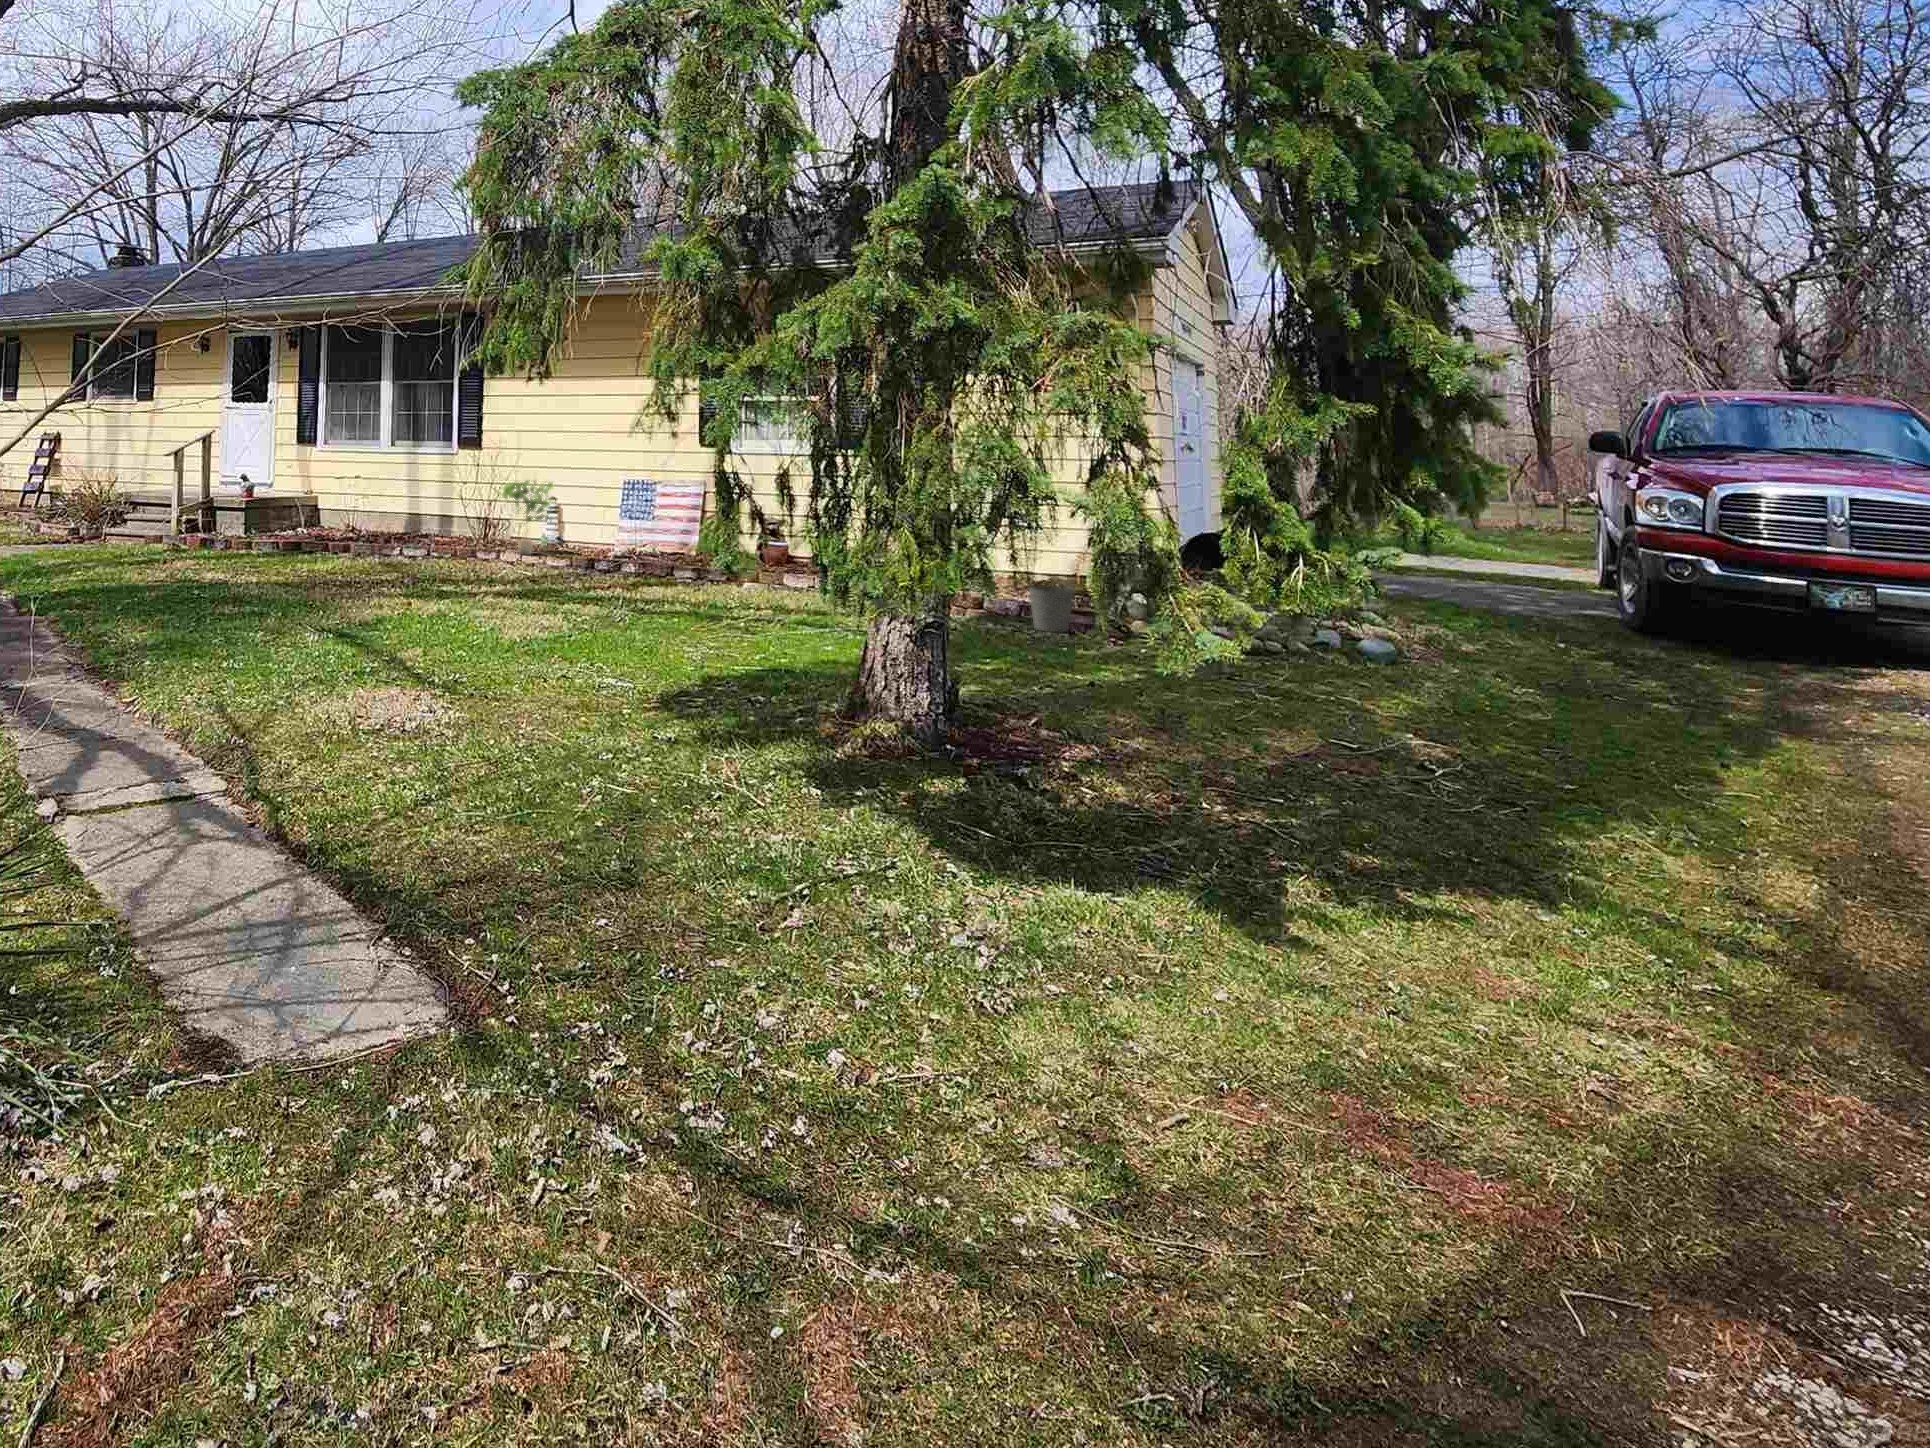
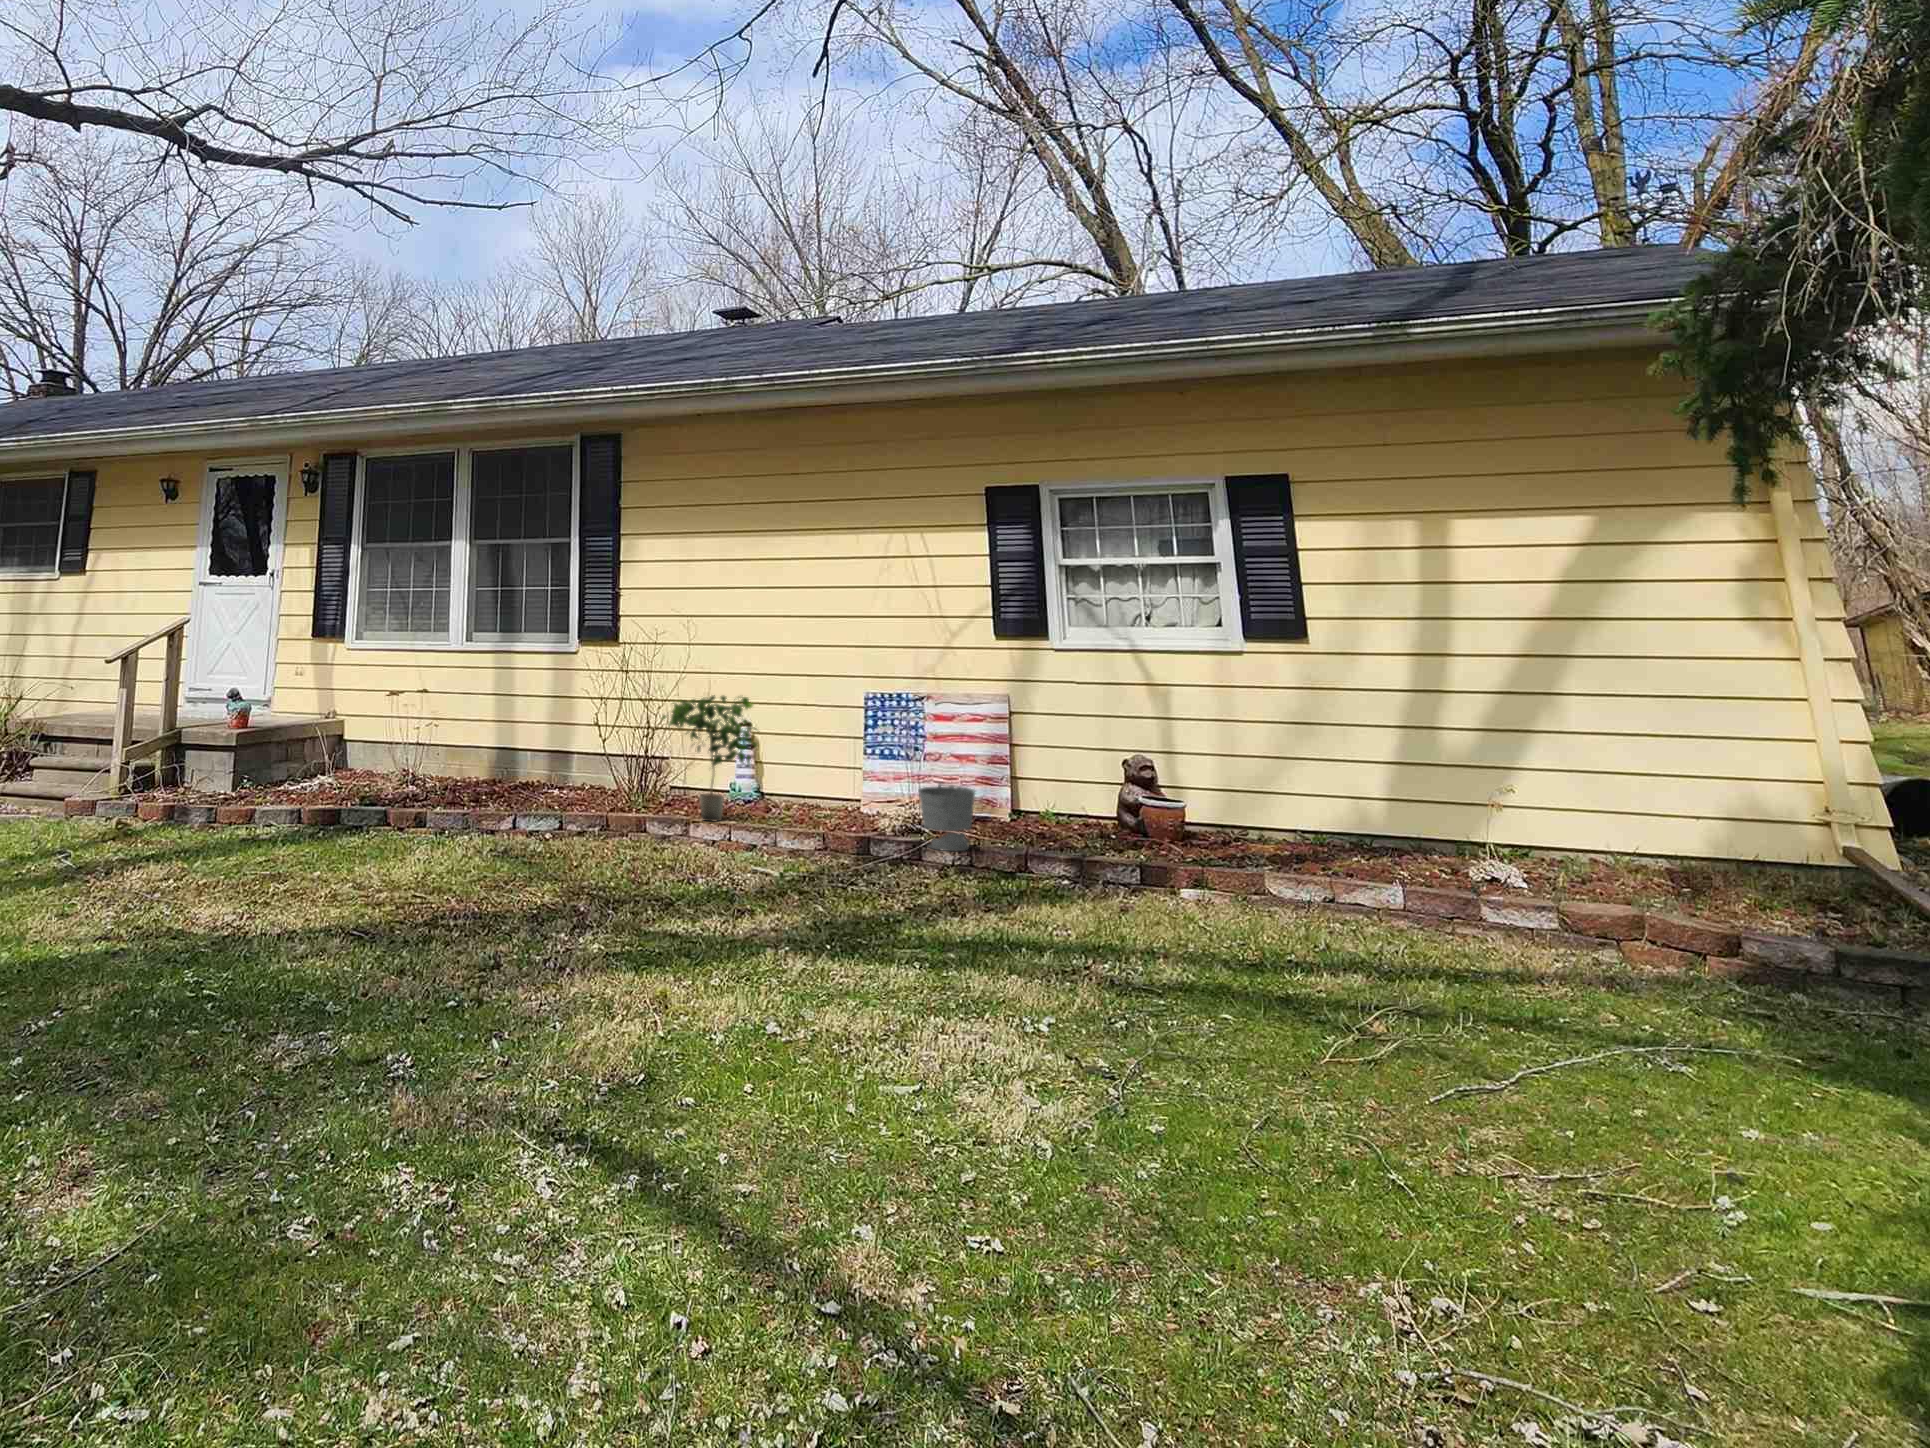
bucket: present [1029,584,1075,632] -> present [918,784,975,851]

